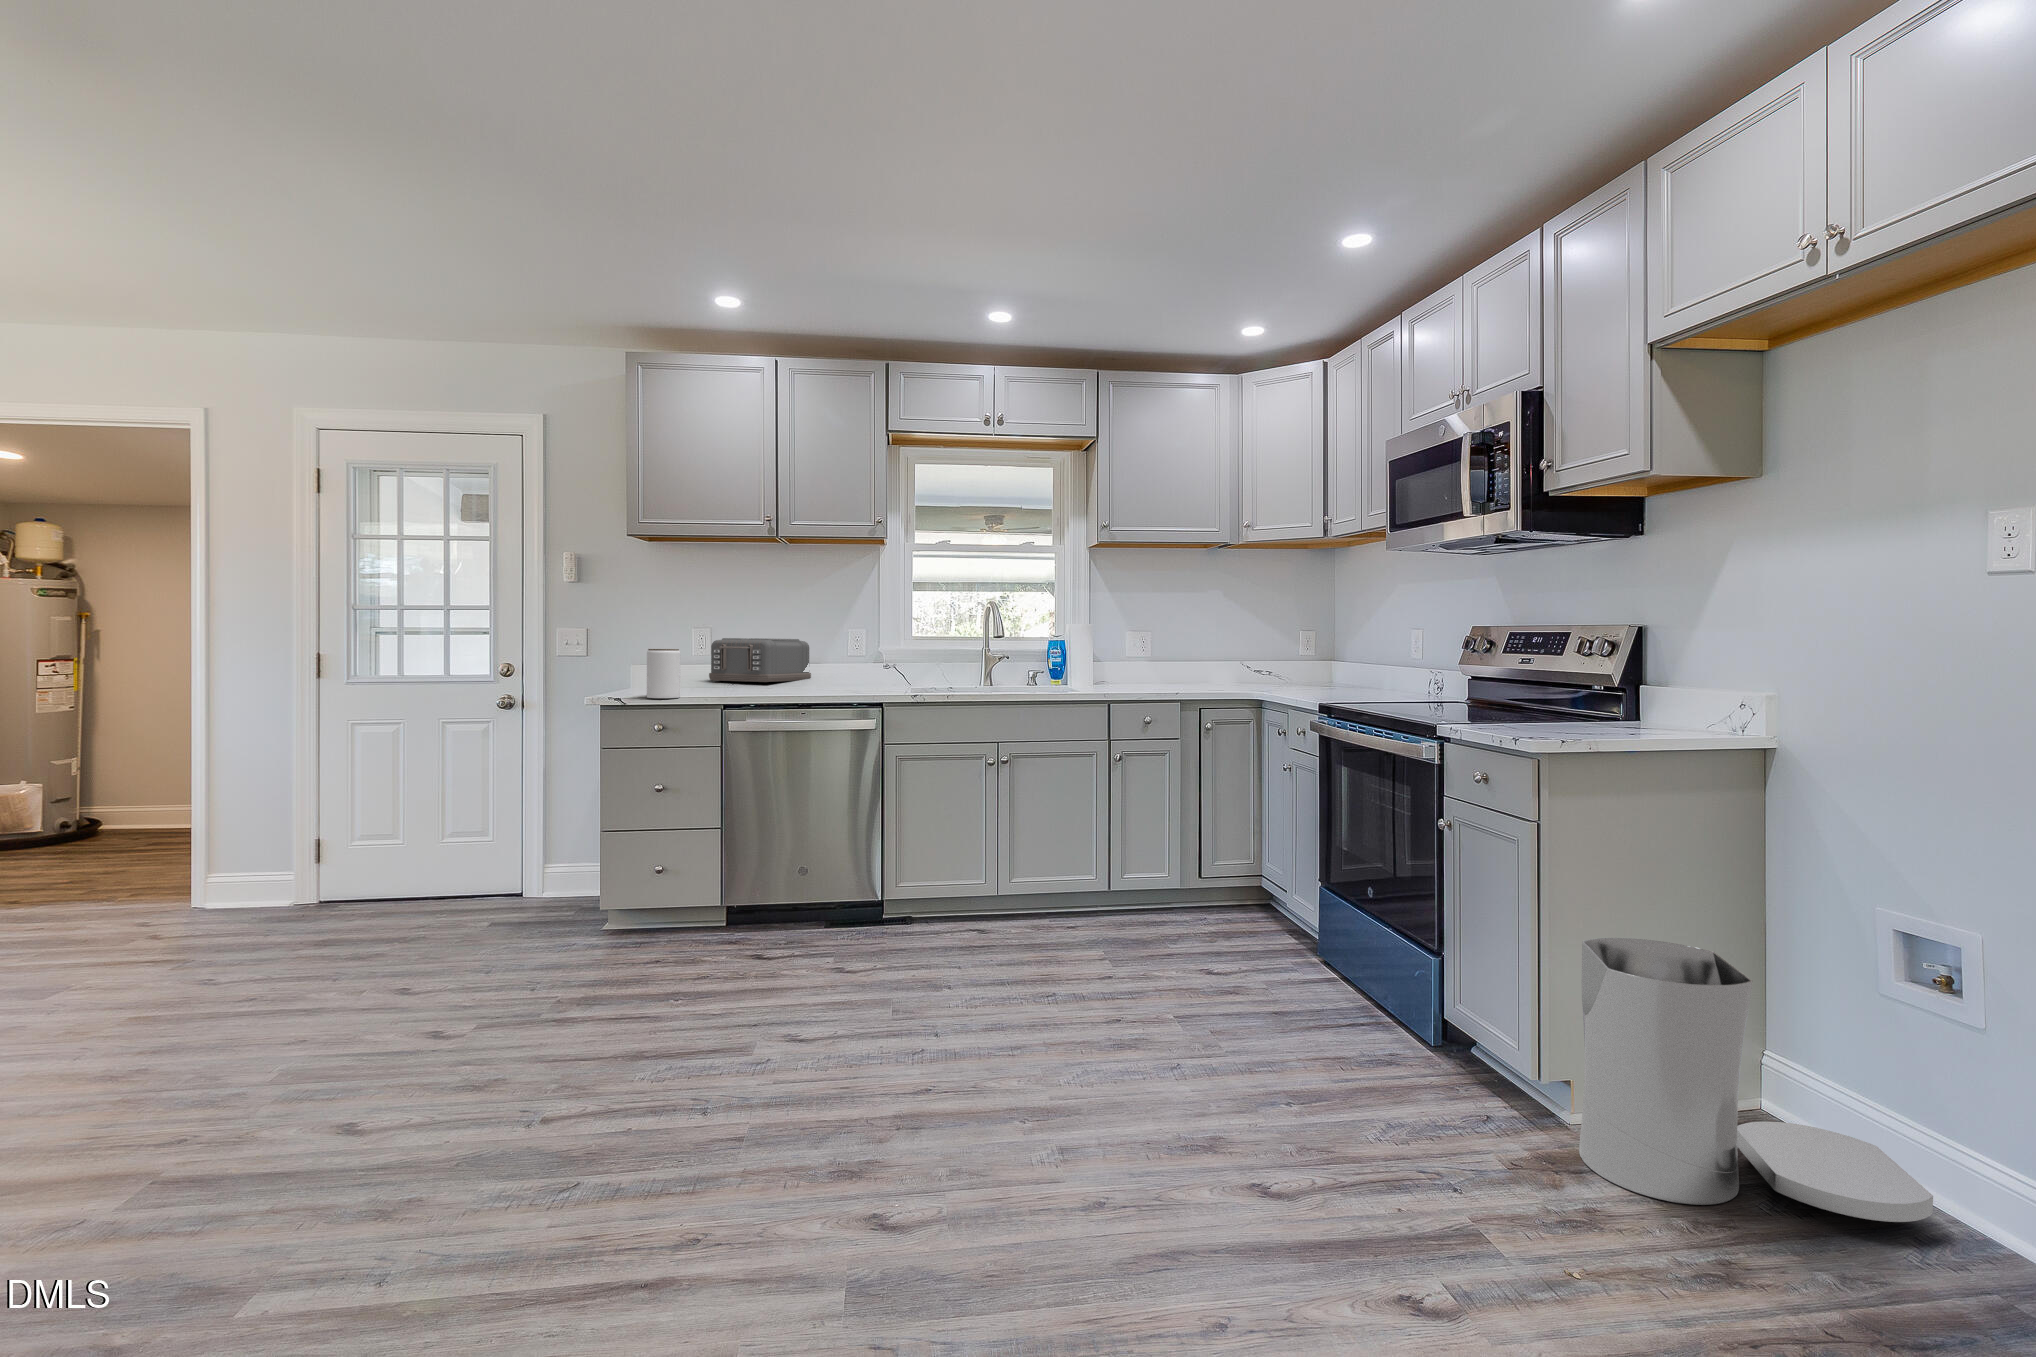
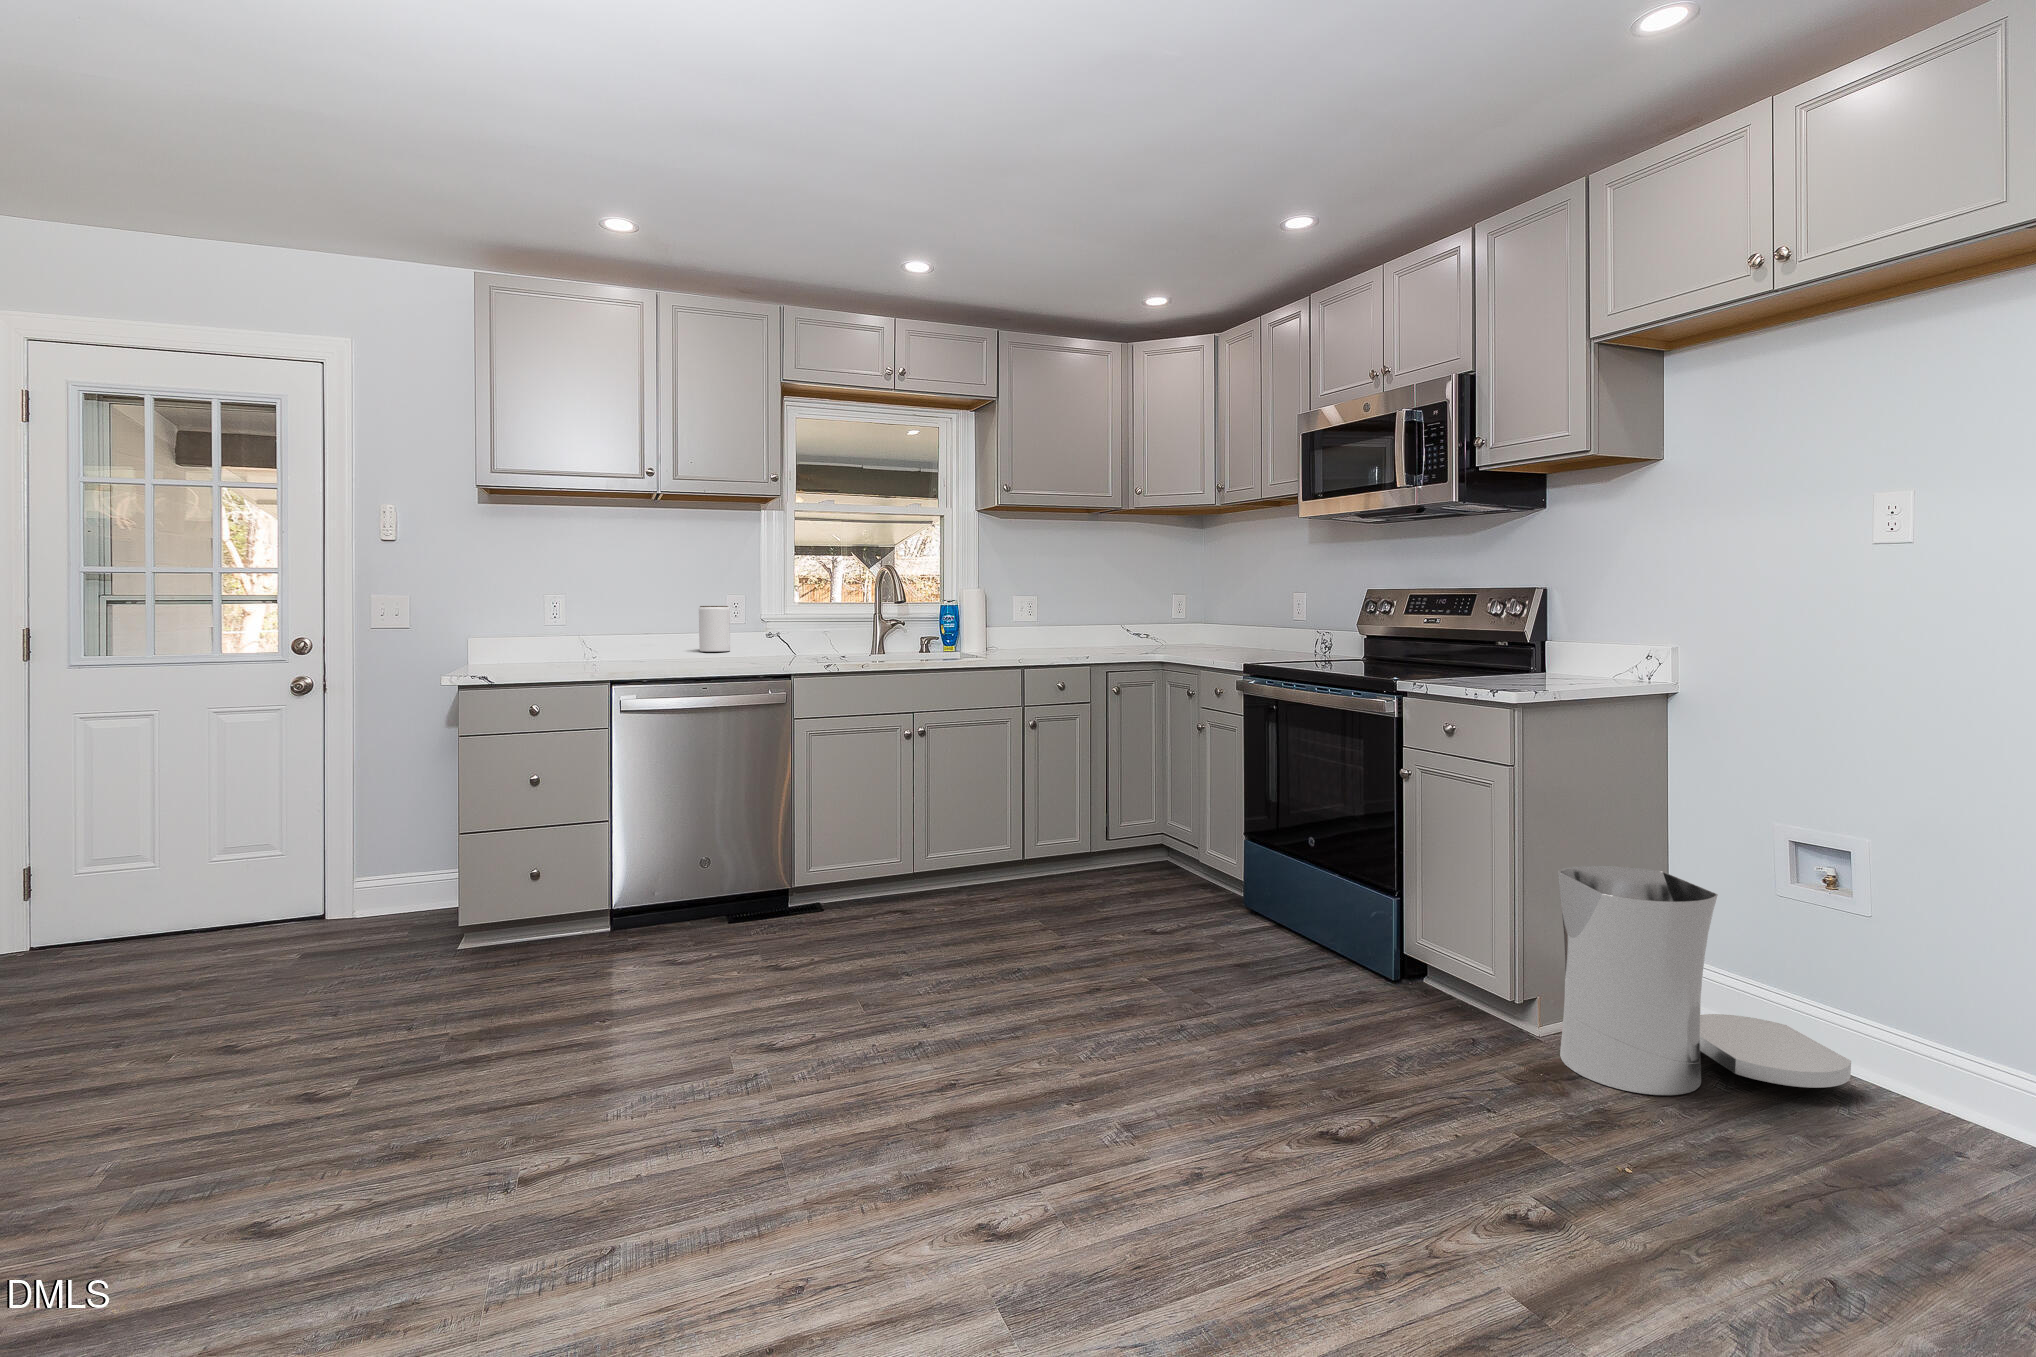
toaster: present [709,638,811,682] -> none [566,608,682,657]
jar: present [647,649,680,698] -> present [699,606,730,652]

